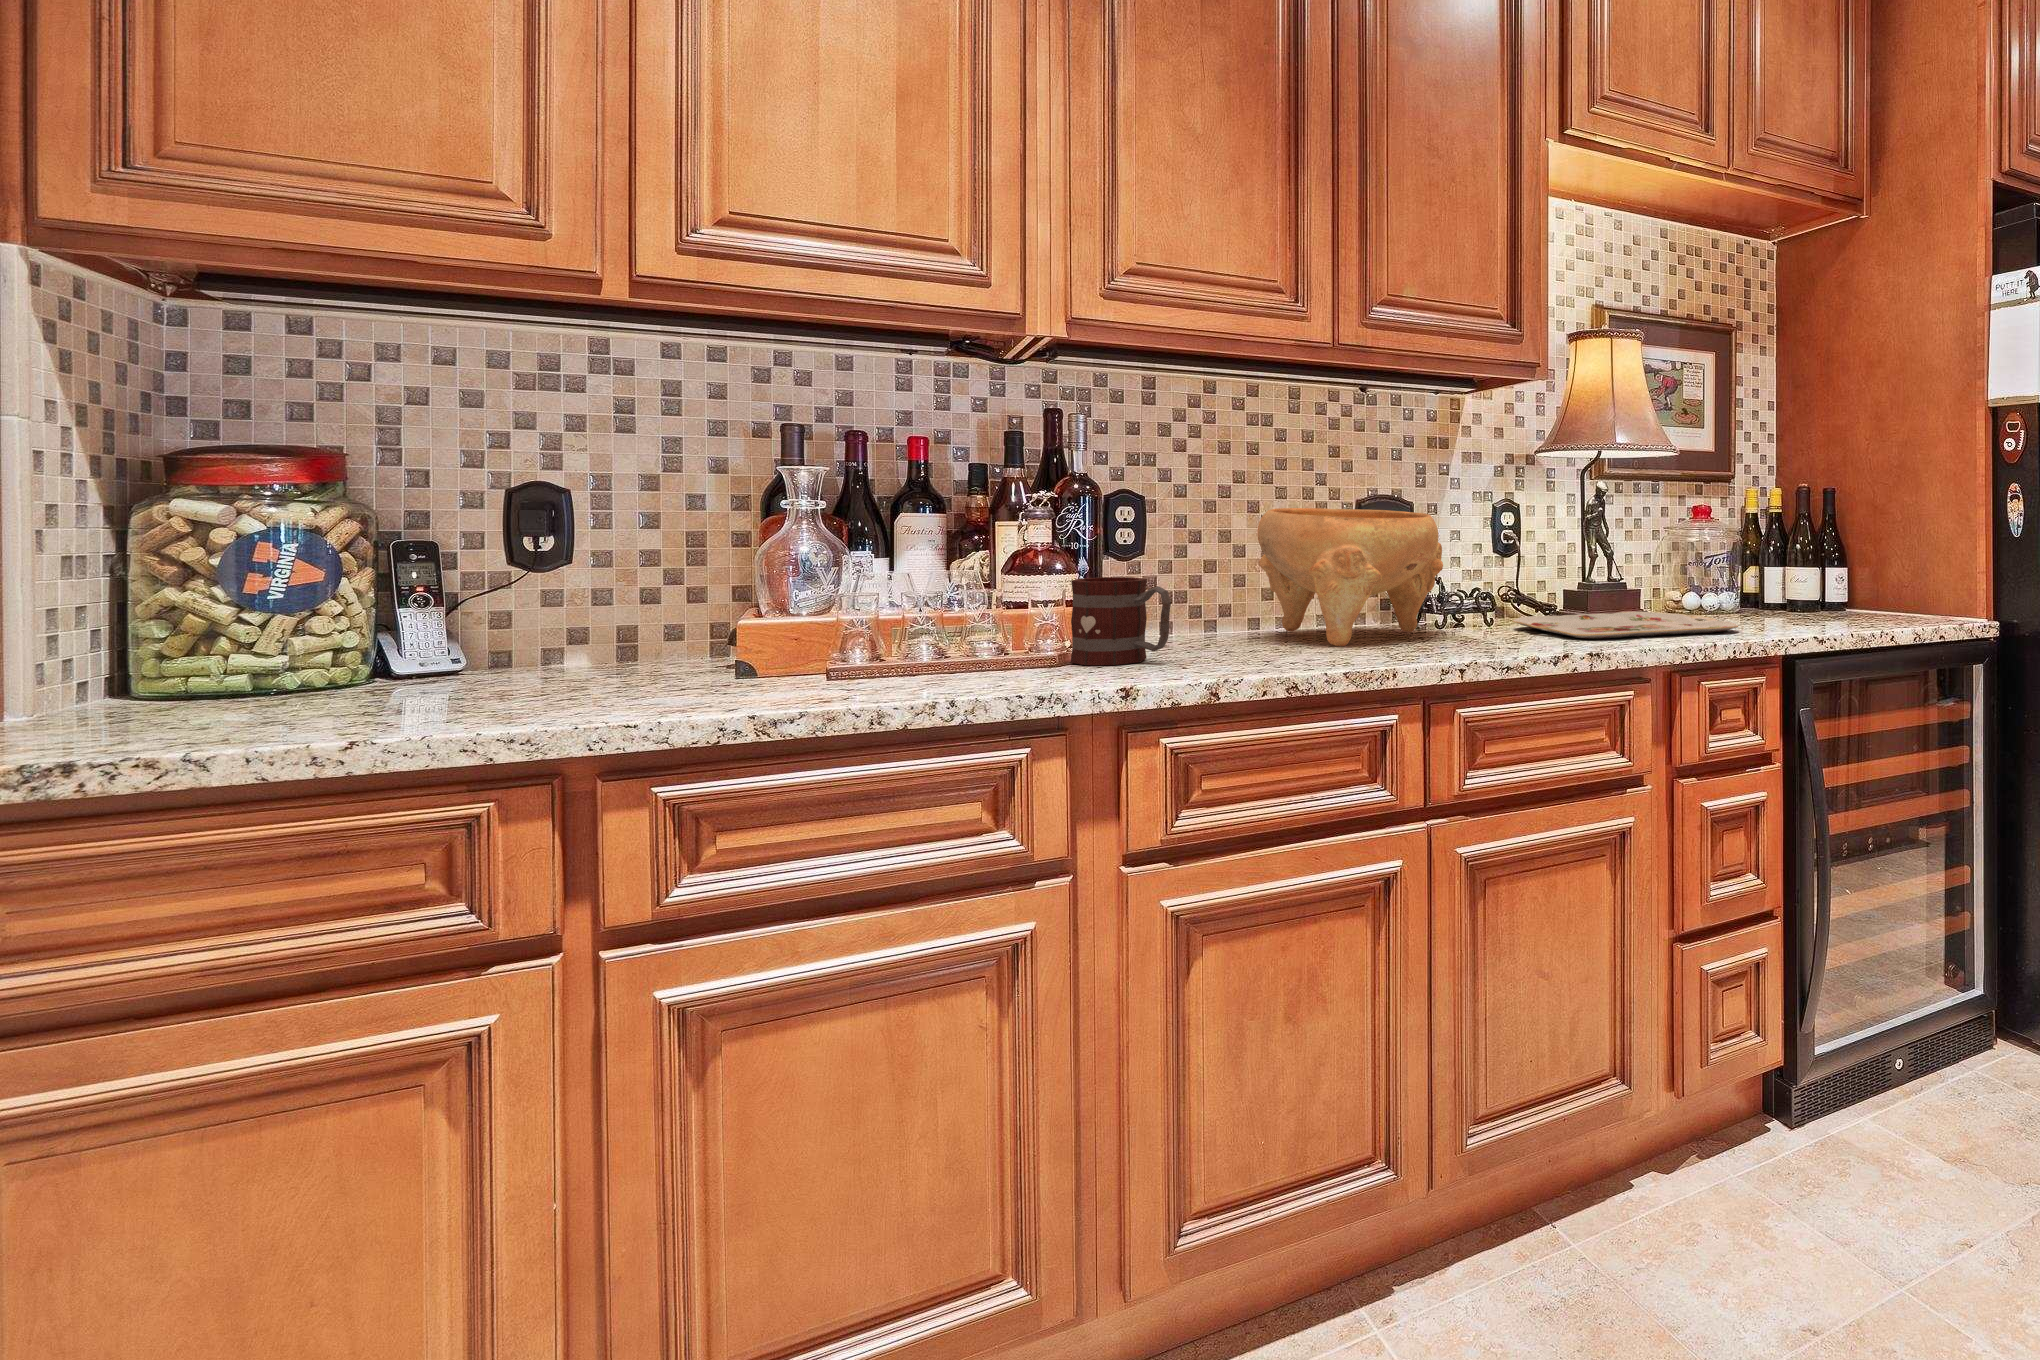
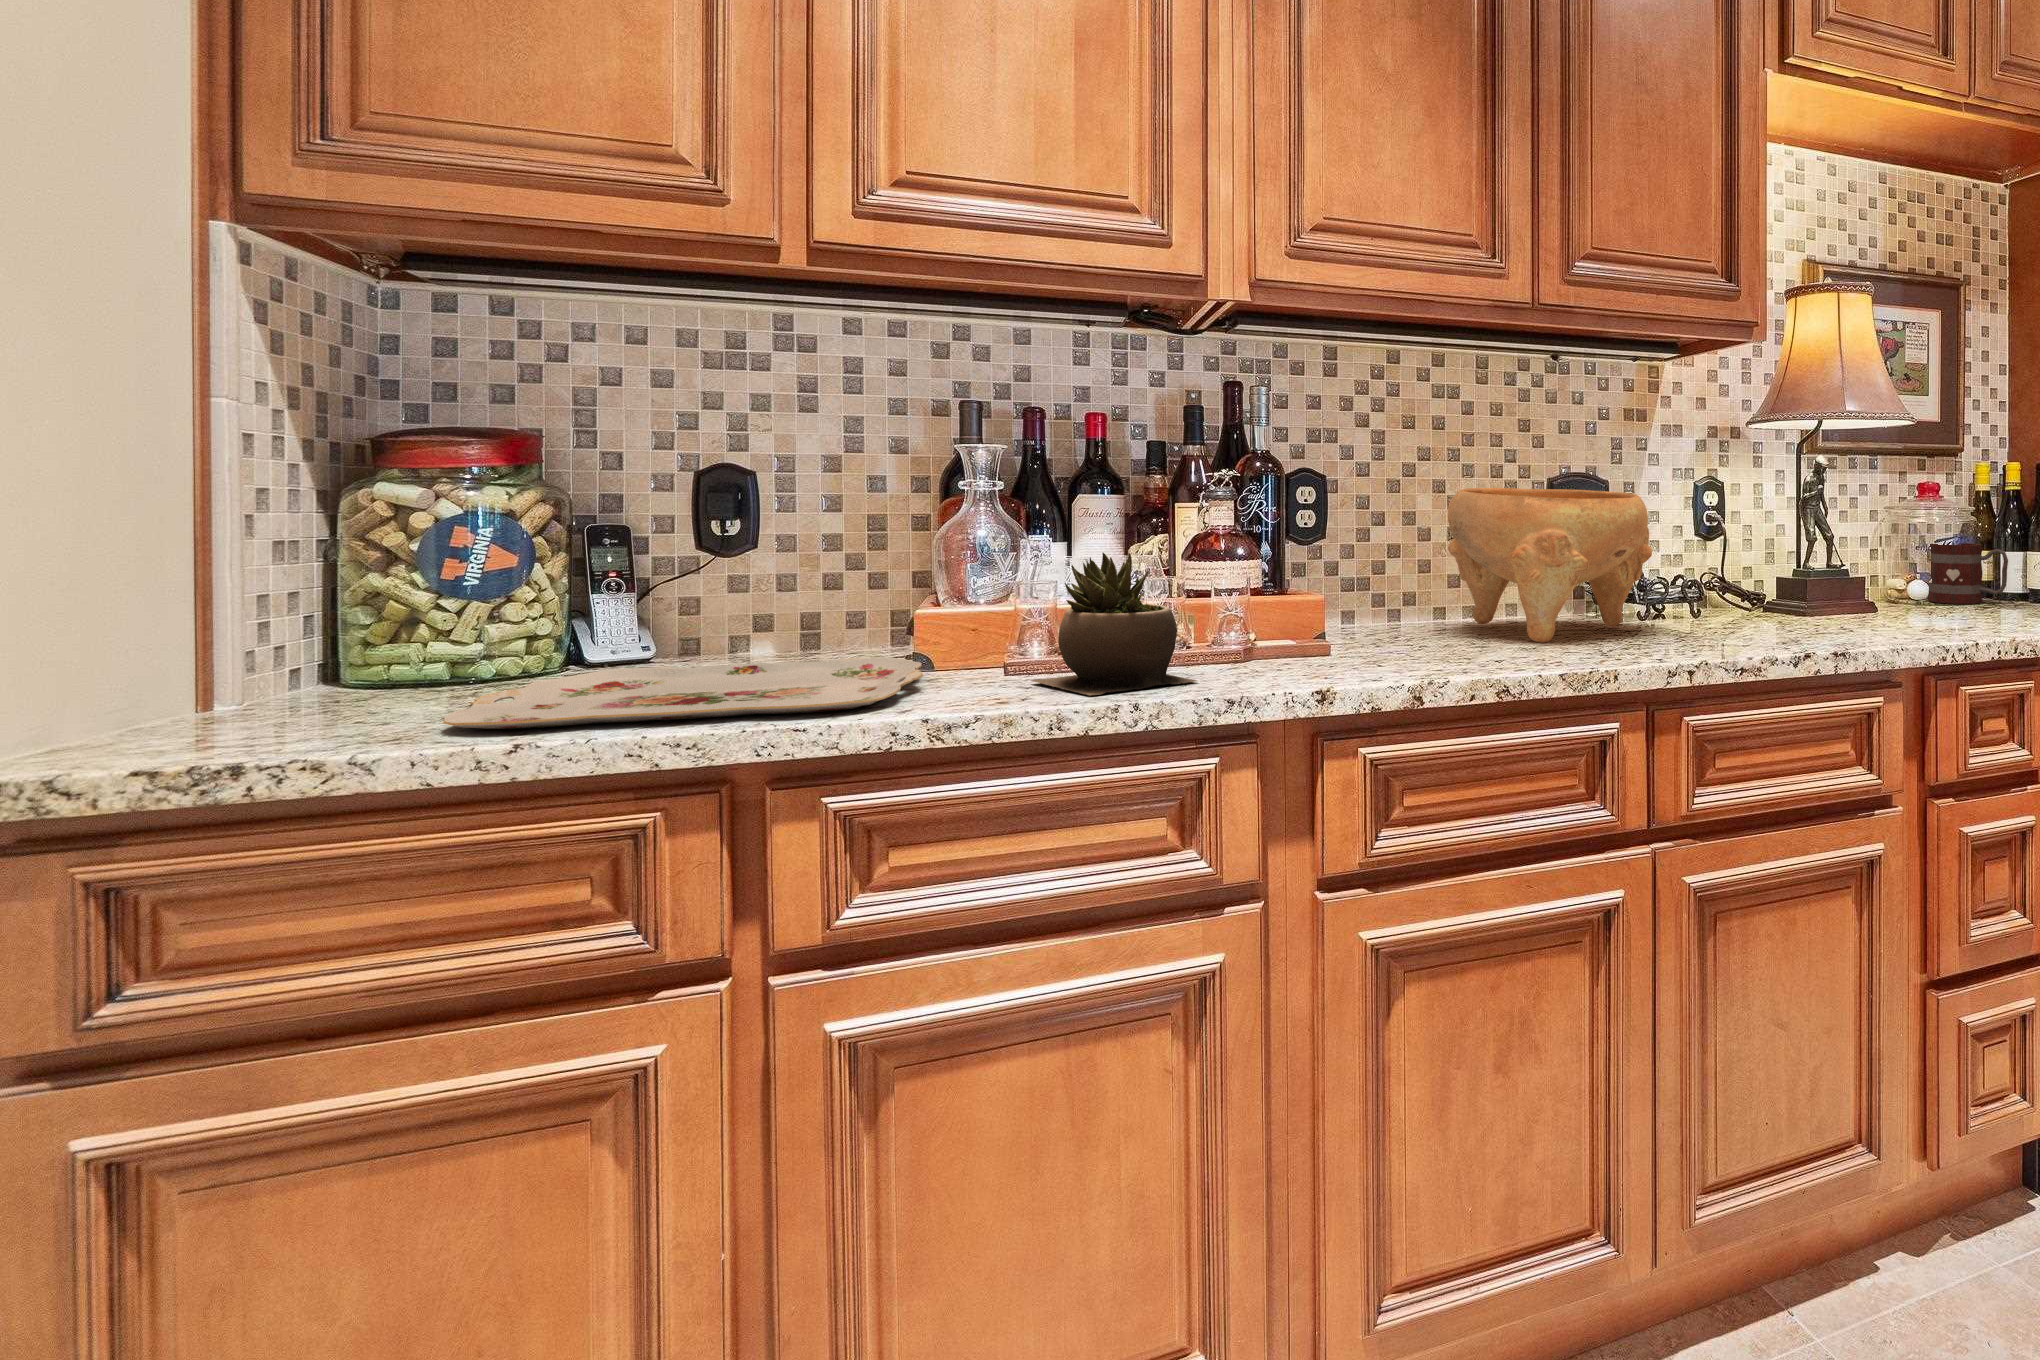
succulent plant: none [852,566,1014,694] -> present [1031,553,1197,695]
mug: present [1071,577,1171,665] -> present [1928,543,2008,604]
serving tray: present [1513,611,1738,639] -> present [443,658,923,729]

